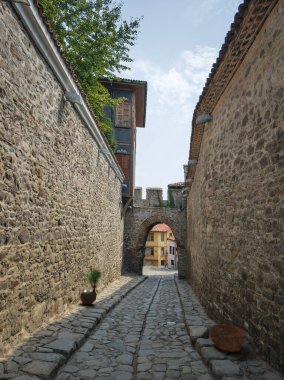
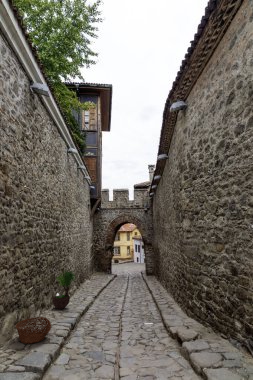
basket: present [209,324,246,352] -> present [16,317,51,344]

